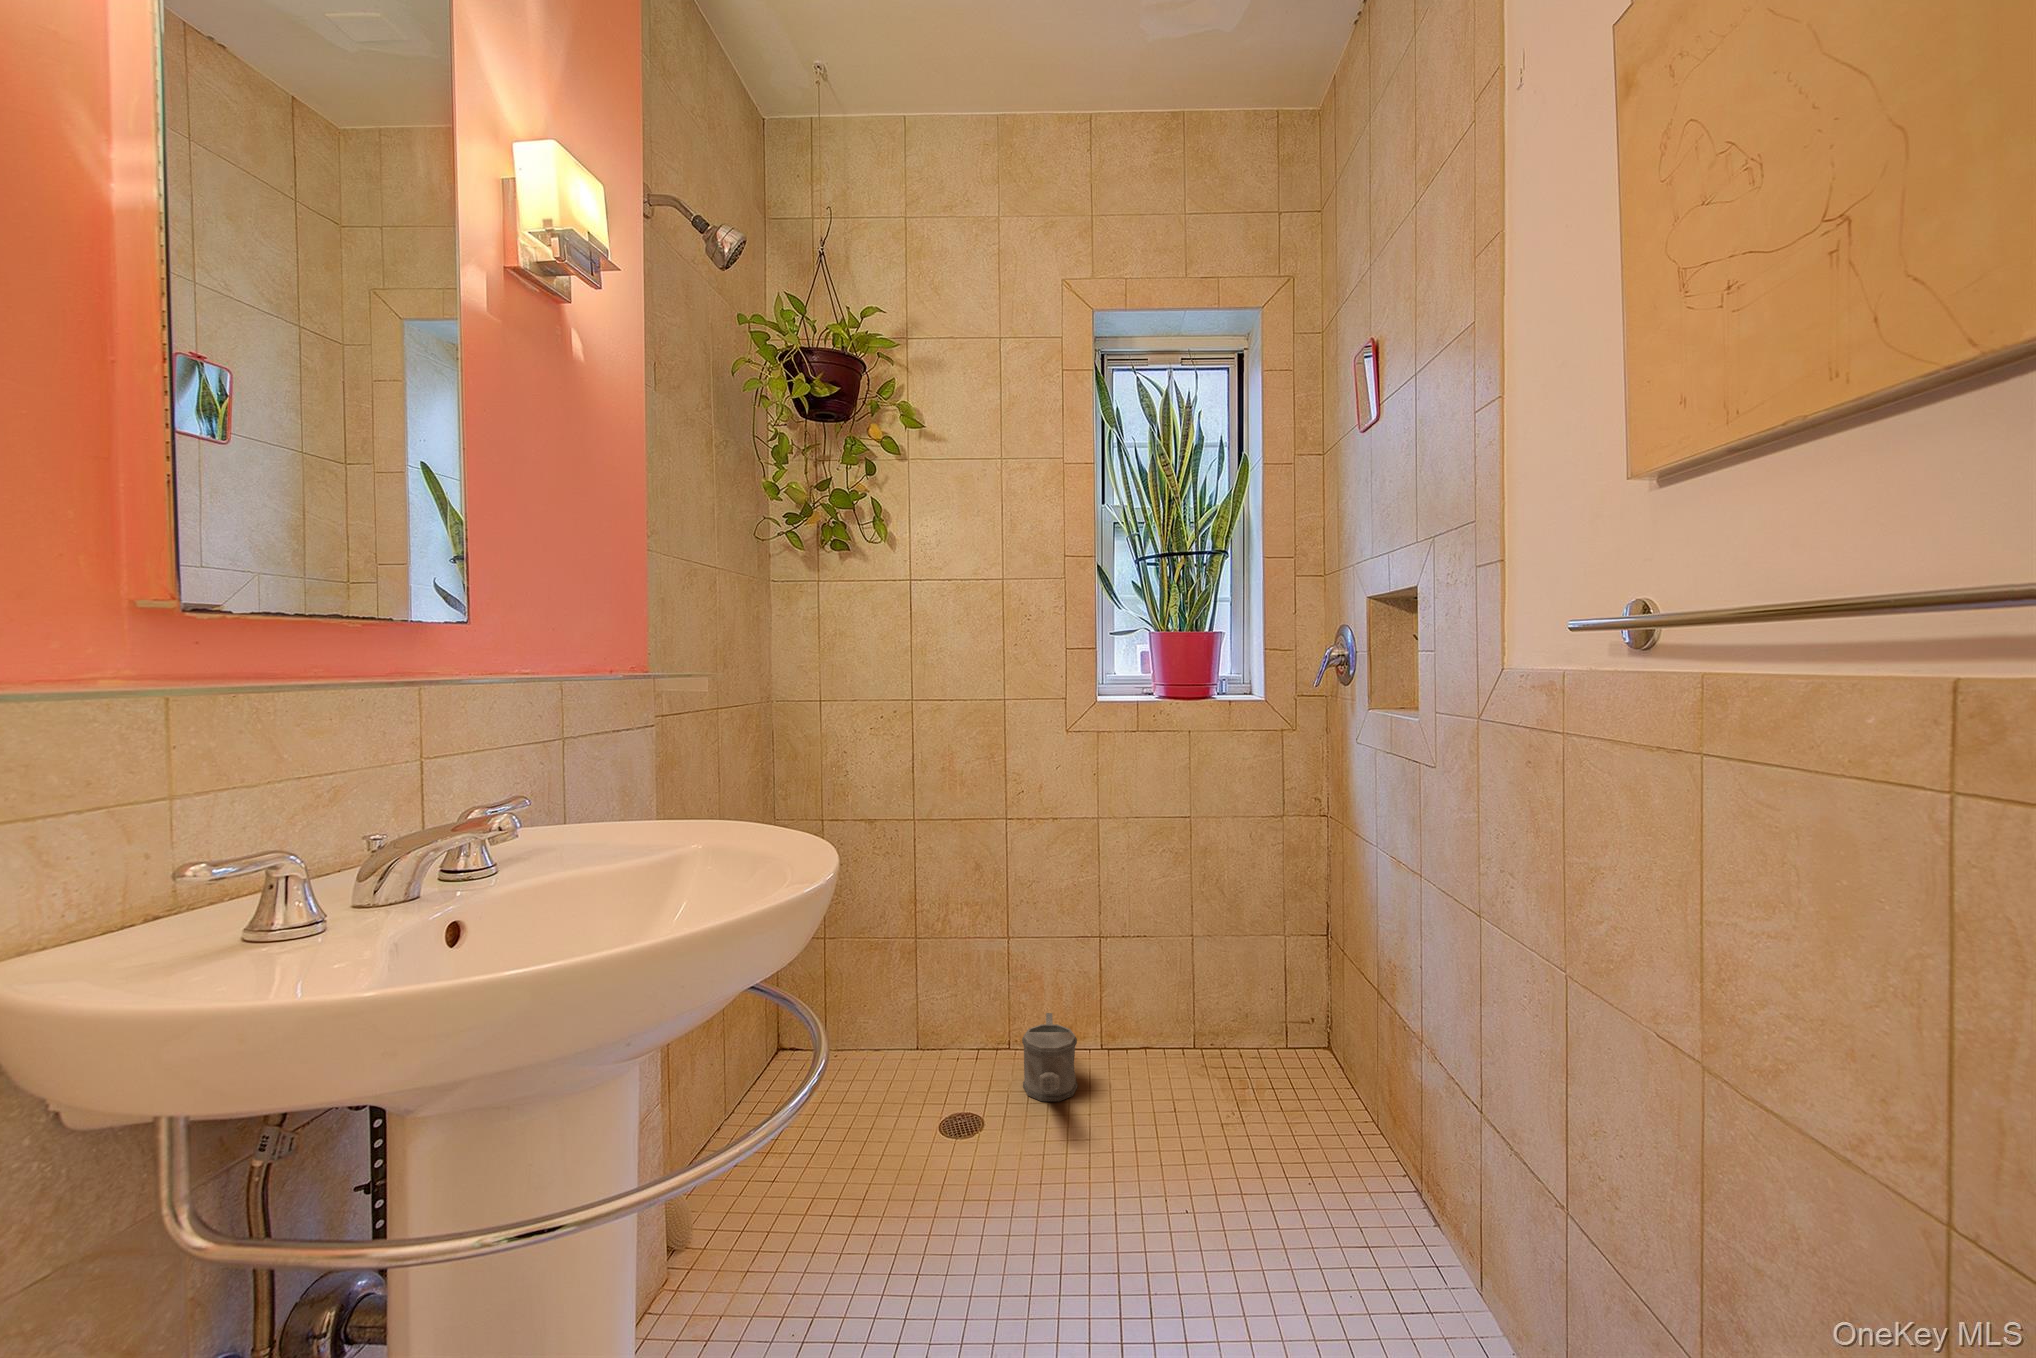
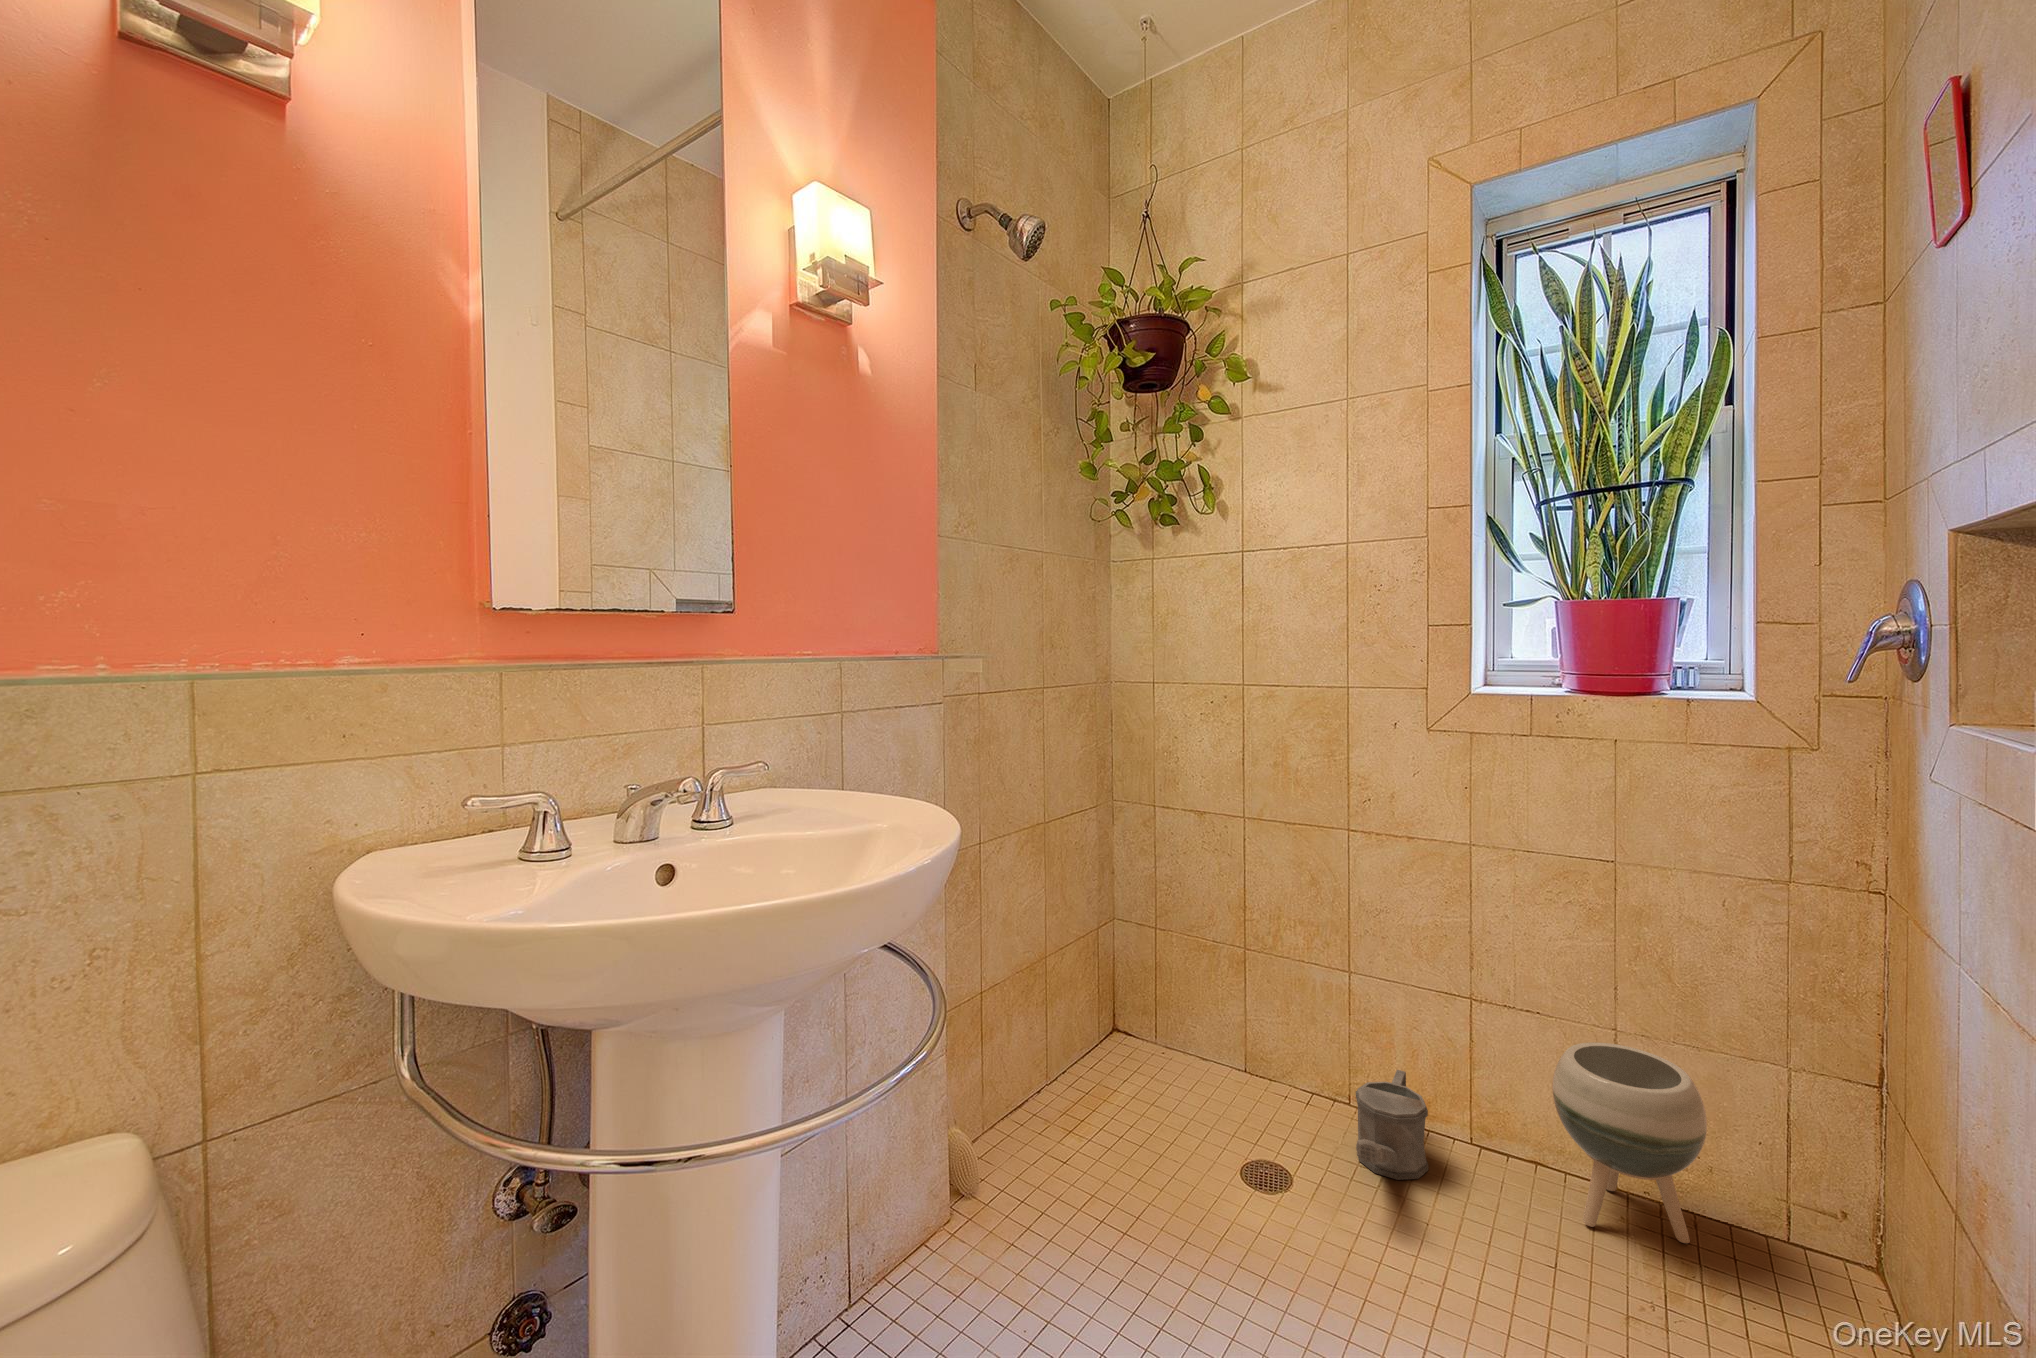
planter: none [1159,956,1251,1094] -> present [1552,1042,1707,1243]

